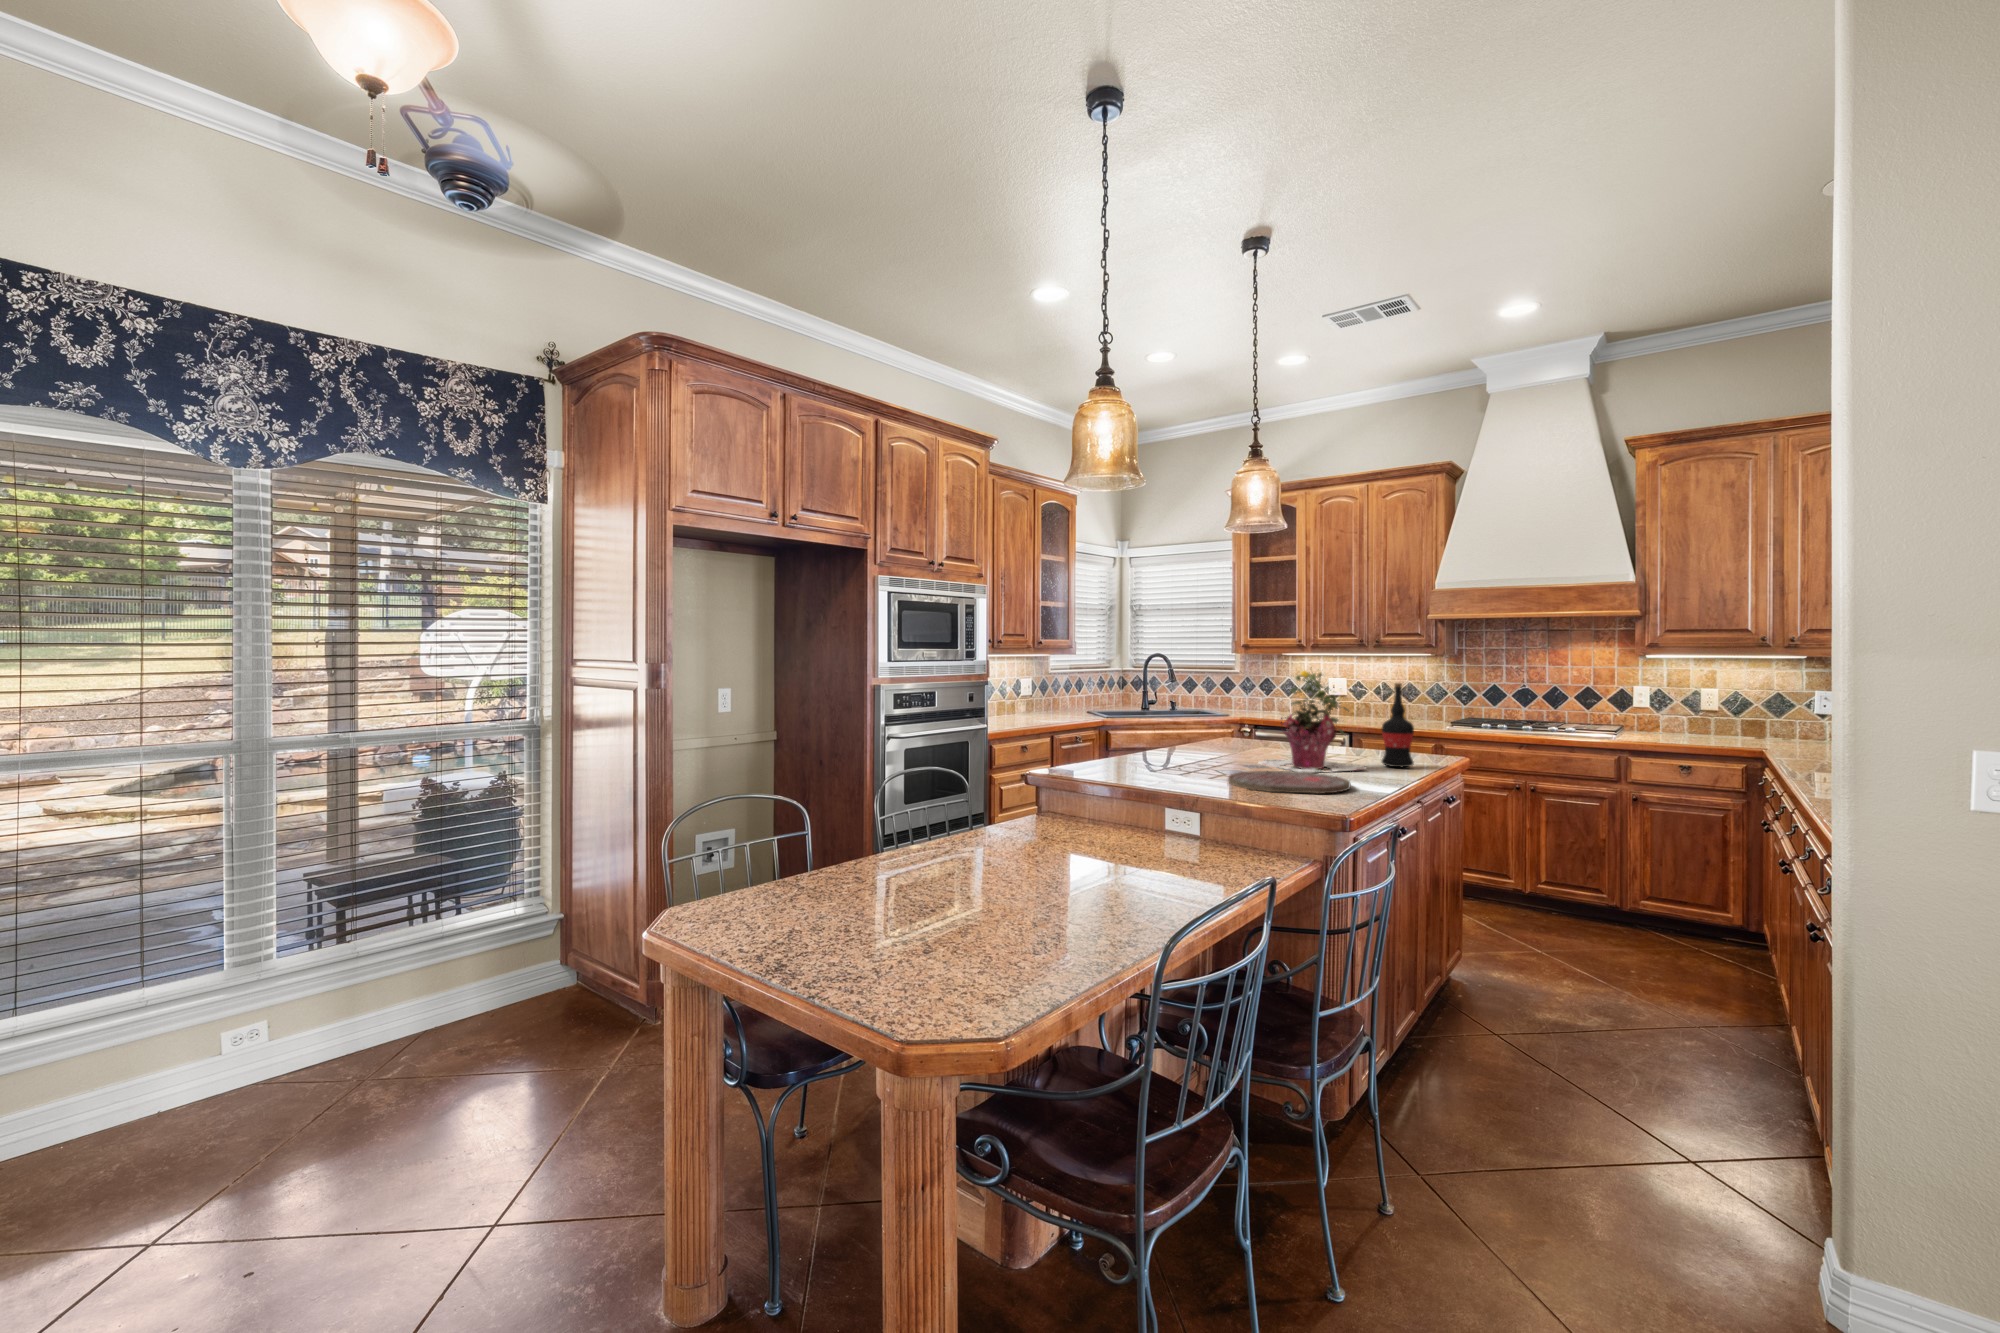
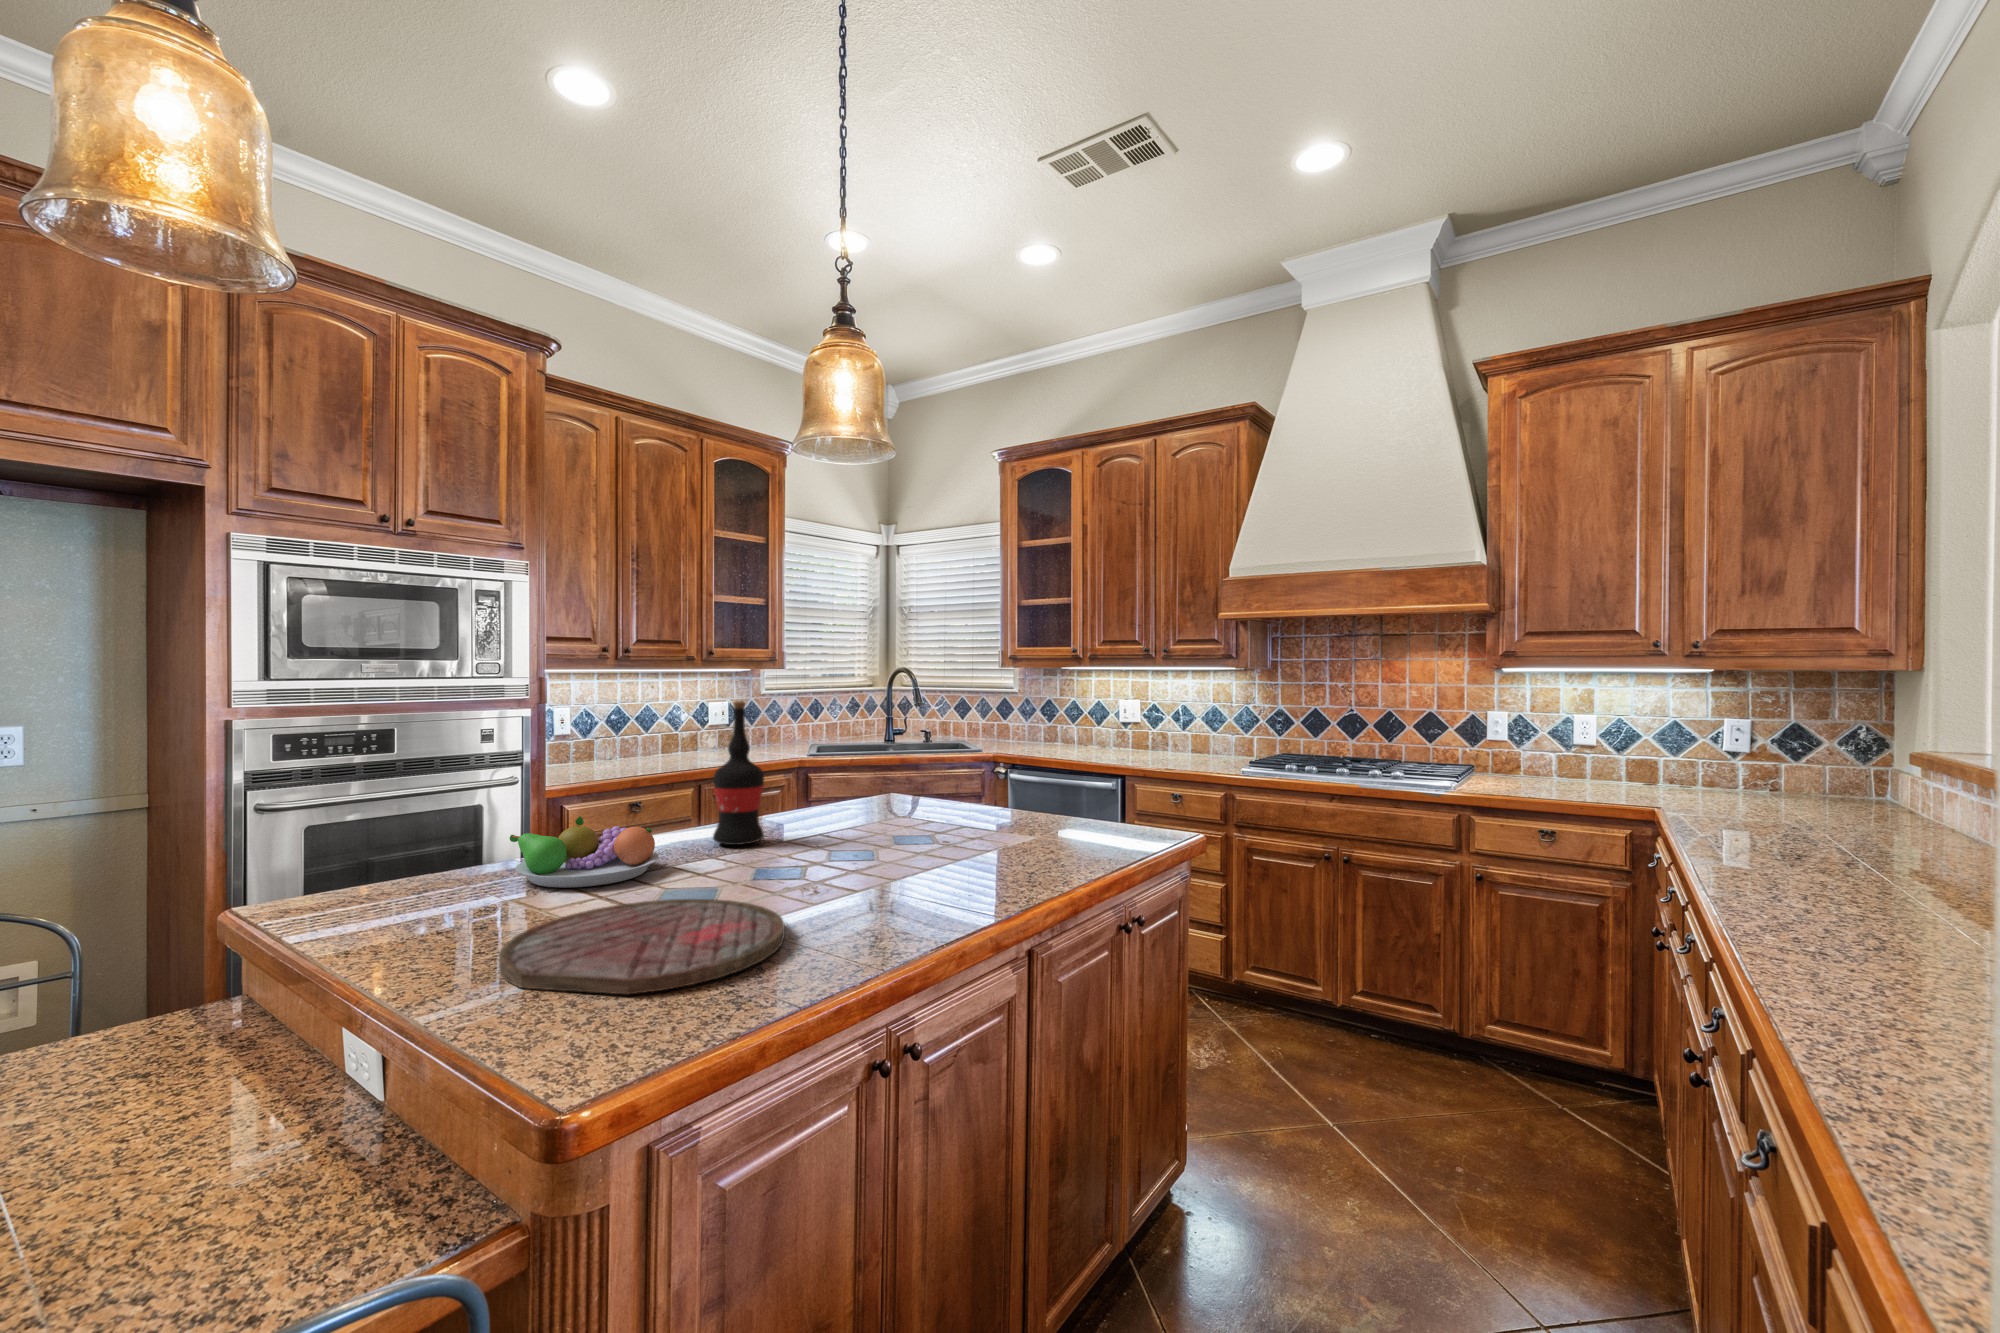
potted plant: present [1259,671,1367,773] -> none [767,682,939,896]
wine bottle: present [1382,683,1414,767] -> present [713,701,764,845]
fruit bowl: none [1143,737,1218,769] -> present [510,816,659,888]

